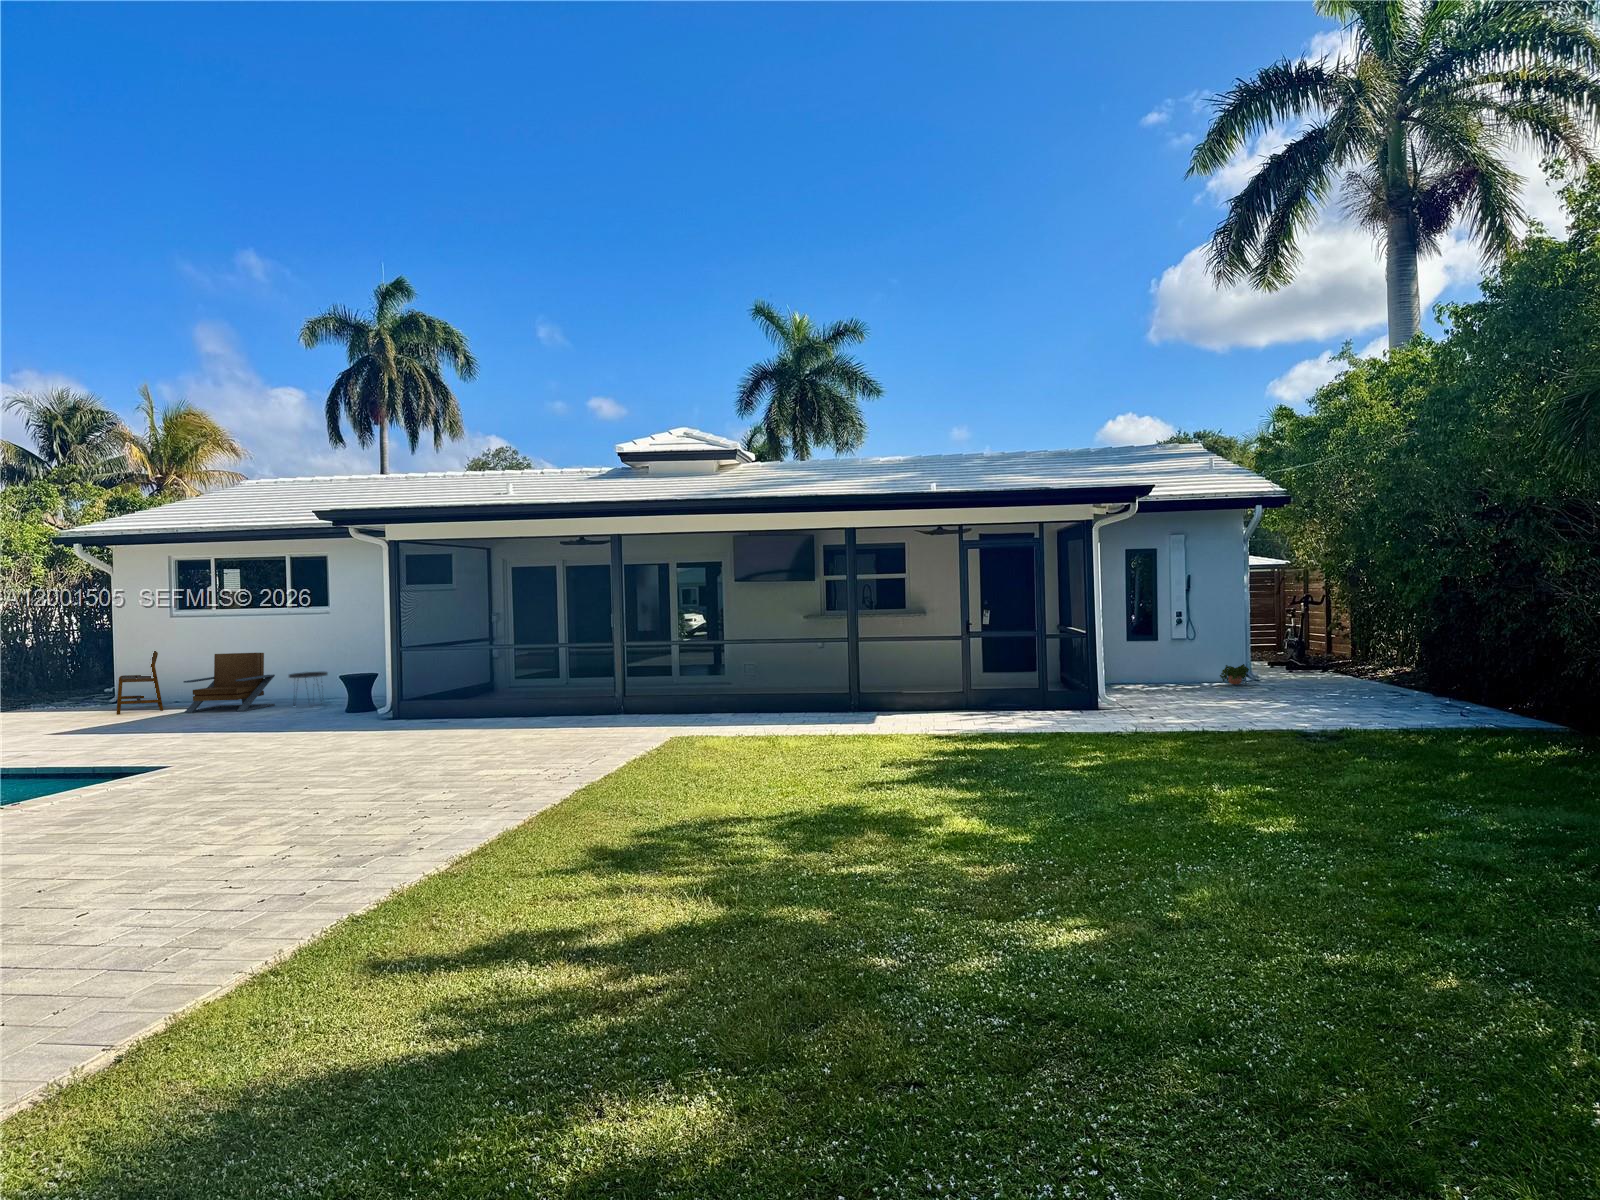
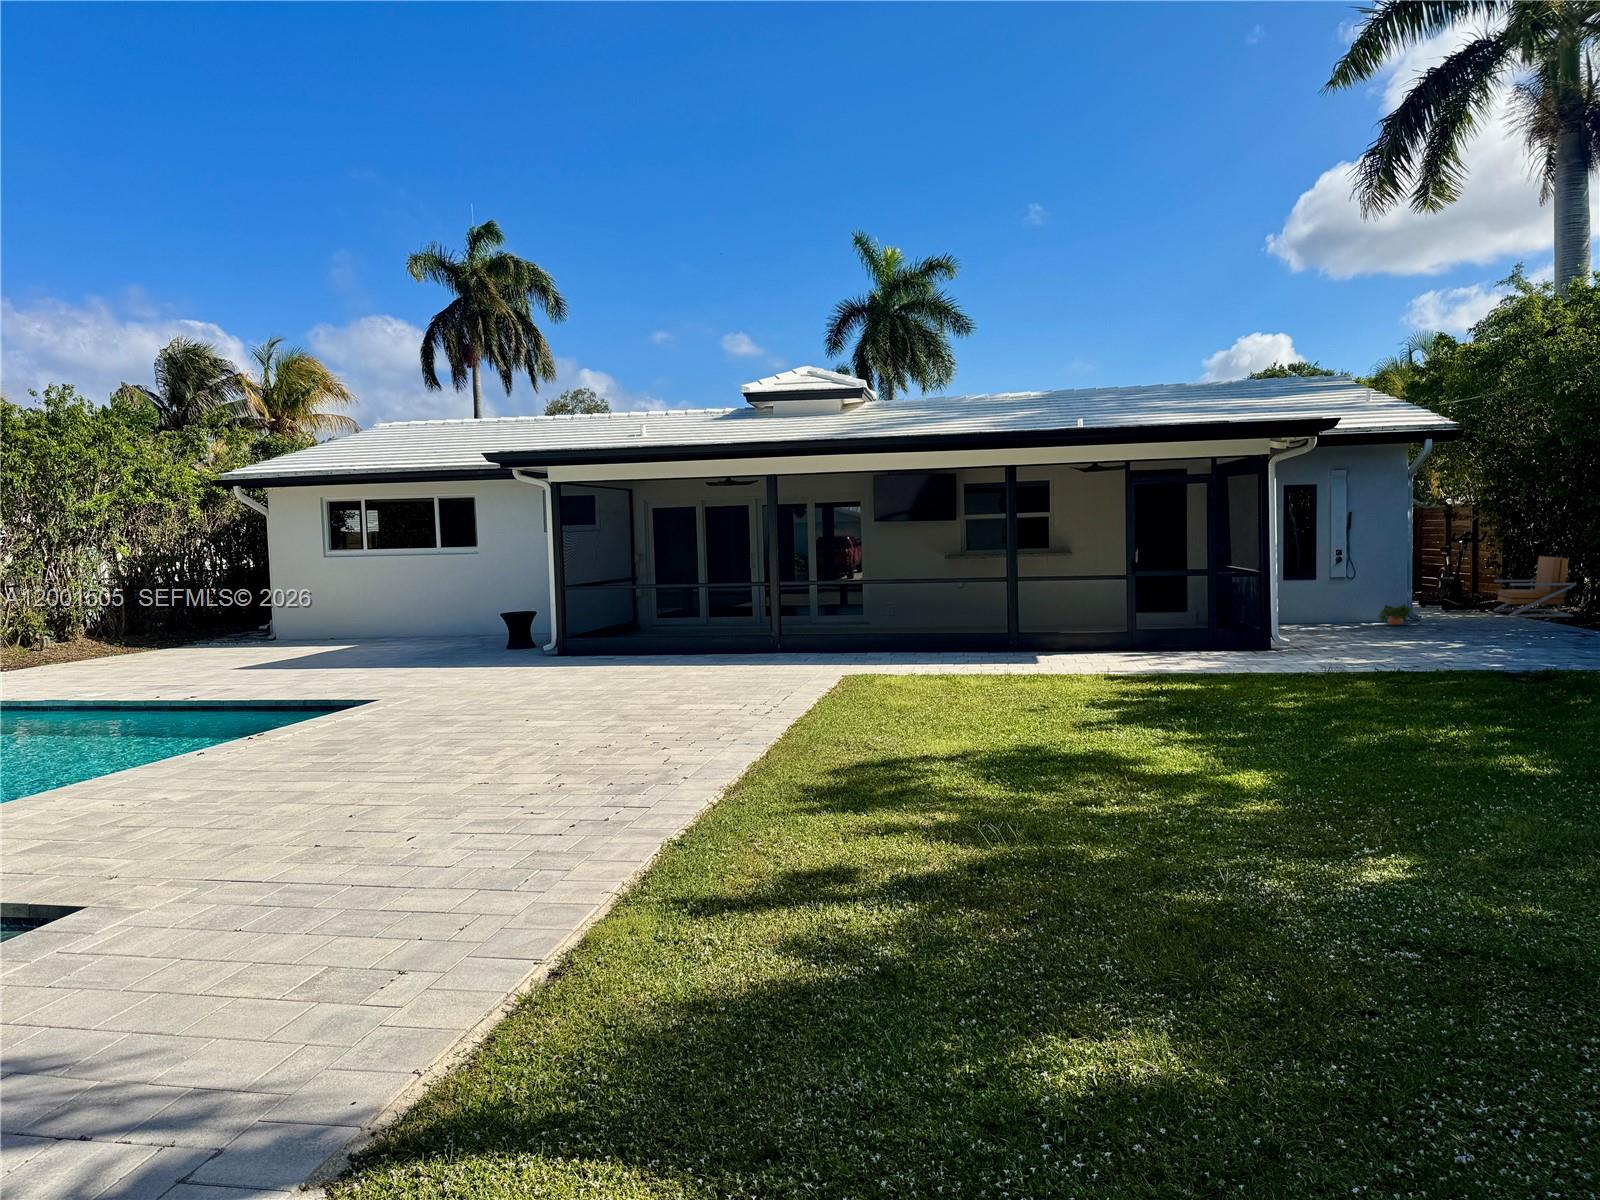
bench: present [117,651,163,715] -> none [280,590,326,651]
lounge chair: present [184,653,275,713] -> present [1494,556,1576,617]
side table: present [289,672,328,706] -> none [443,611,478,645]

